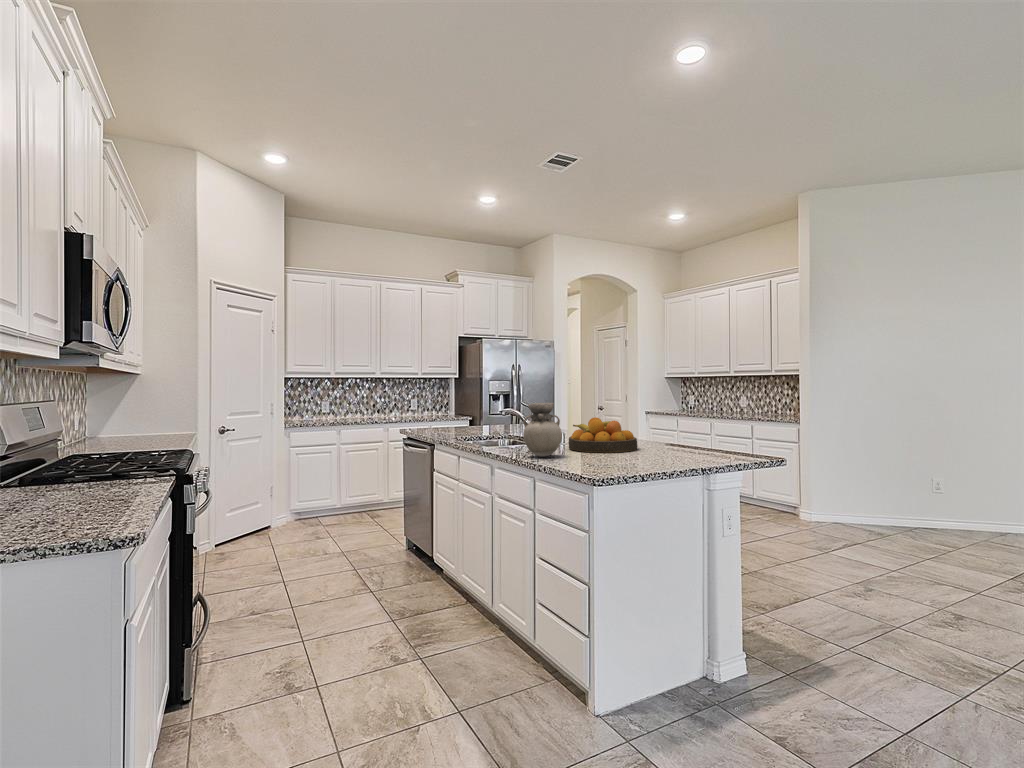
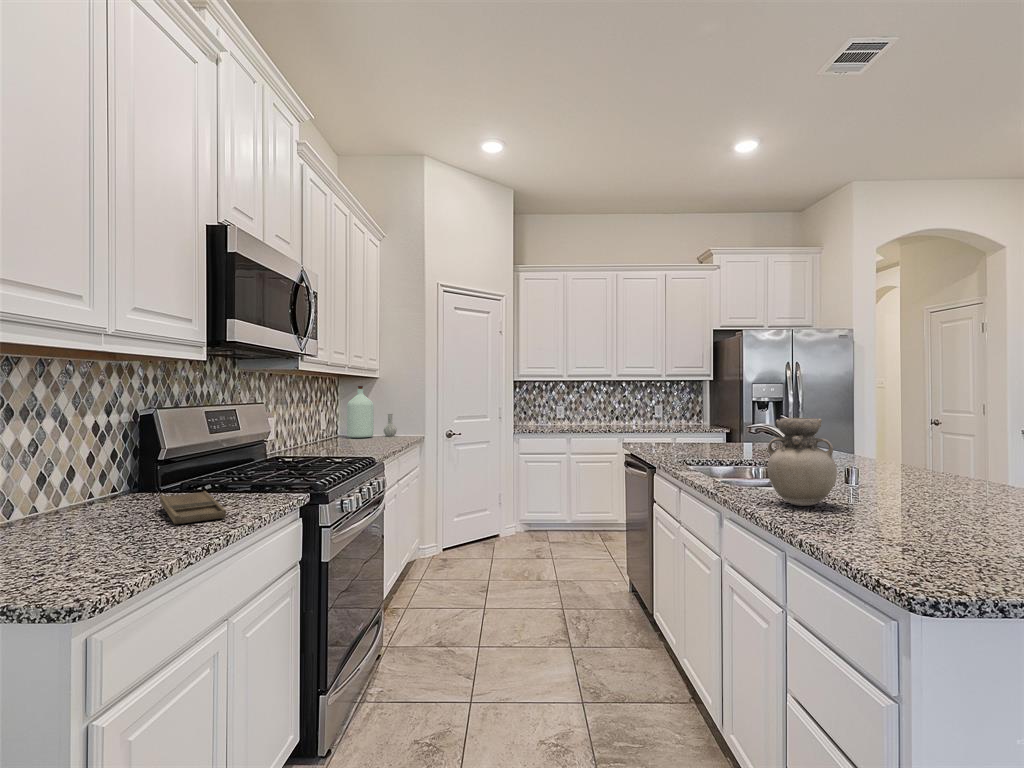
bottle: none [119,385,174,436] -> present [347,386,397,438]
fruit bowl: present [568,417,637,453] -> none [854,444,993,508]
tray: none [55,477,143,499] -> present [160,491,226,524]

